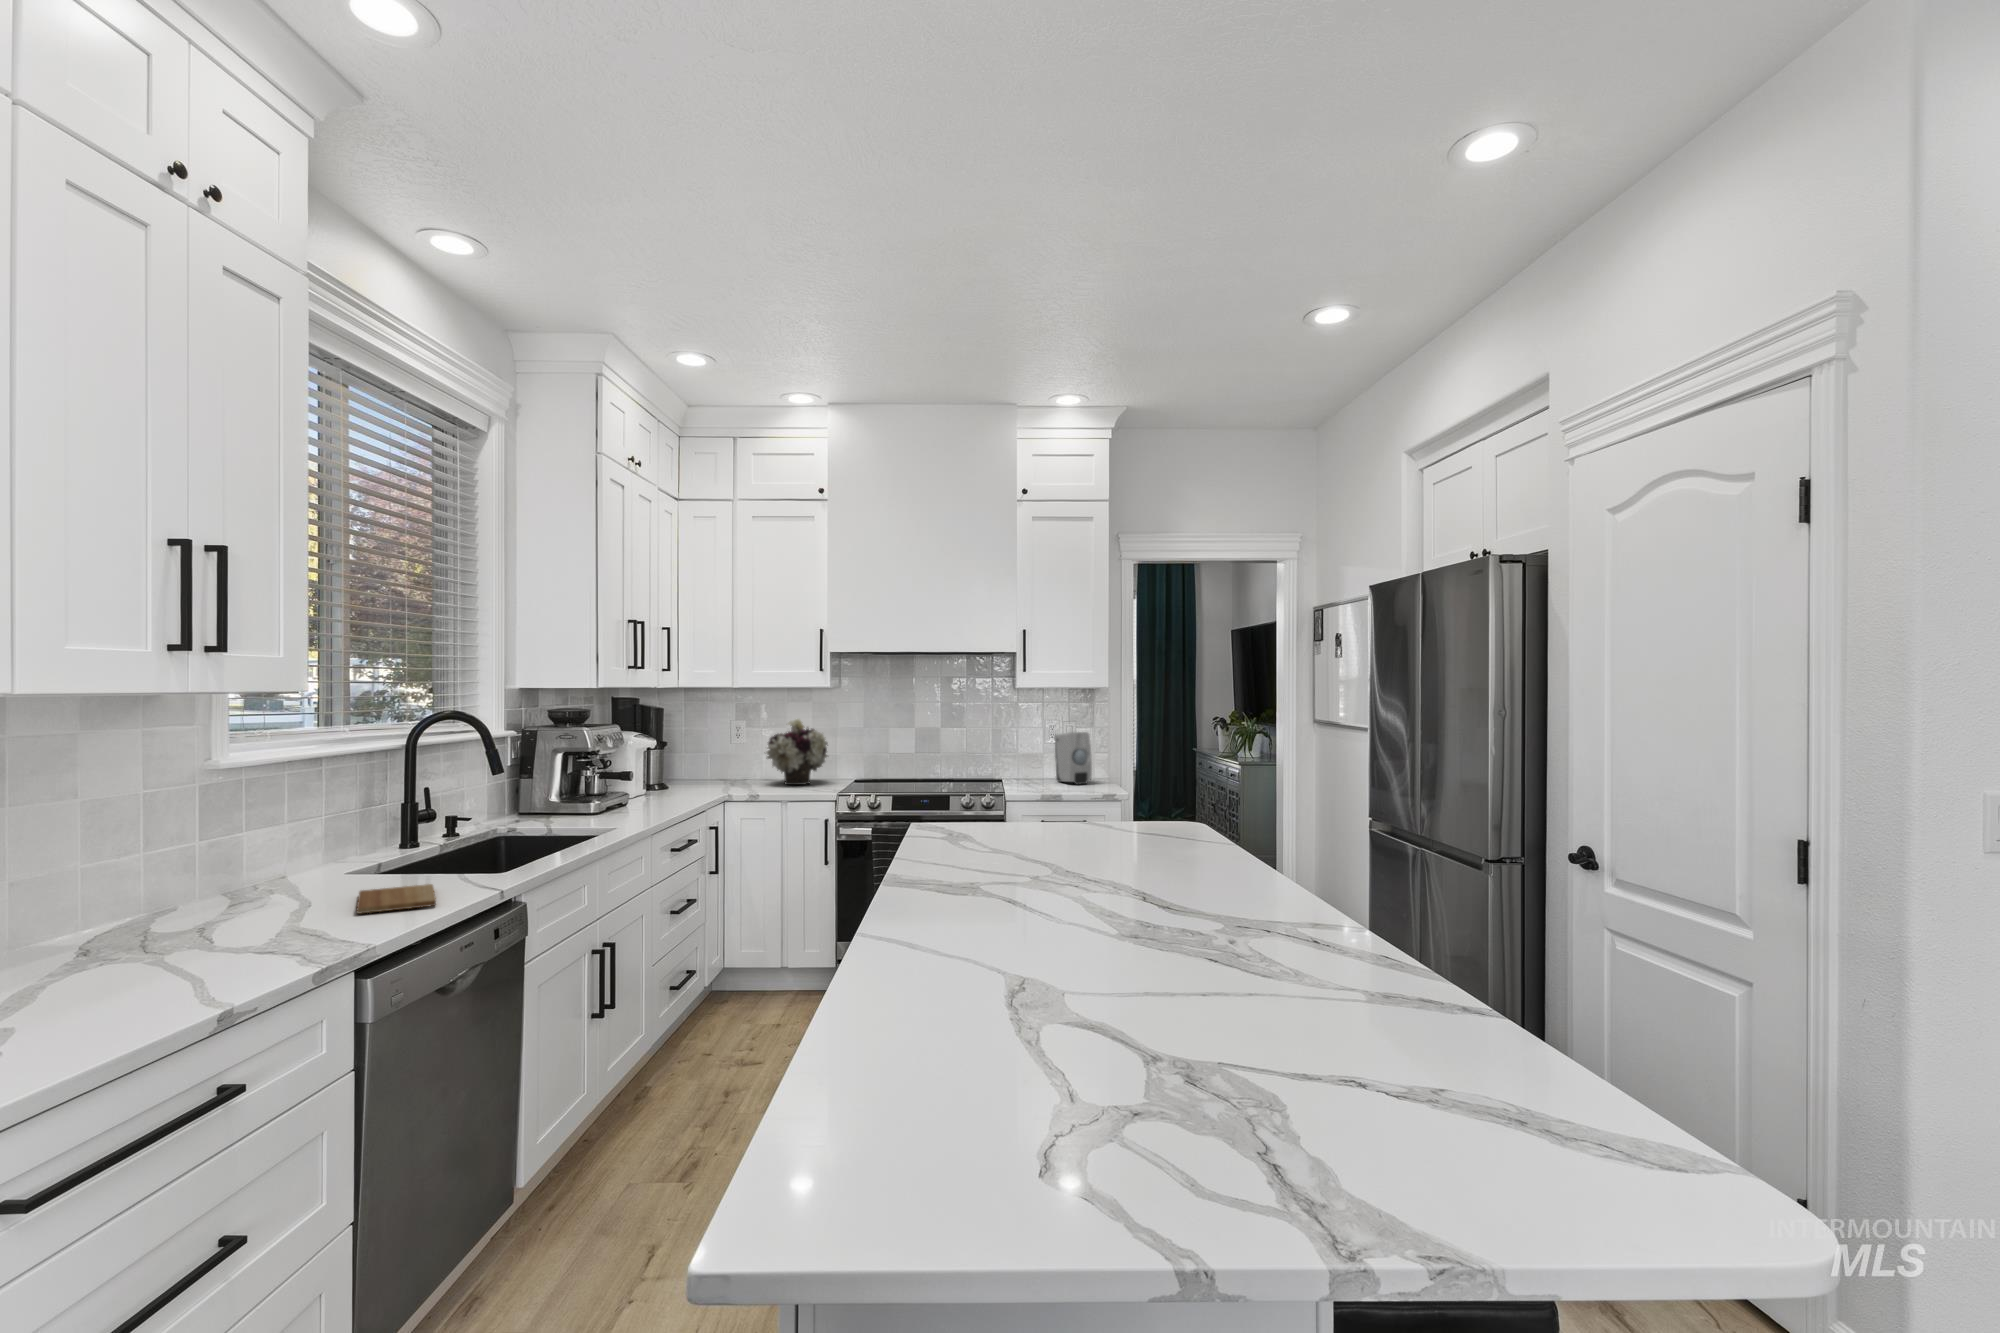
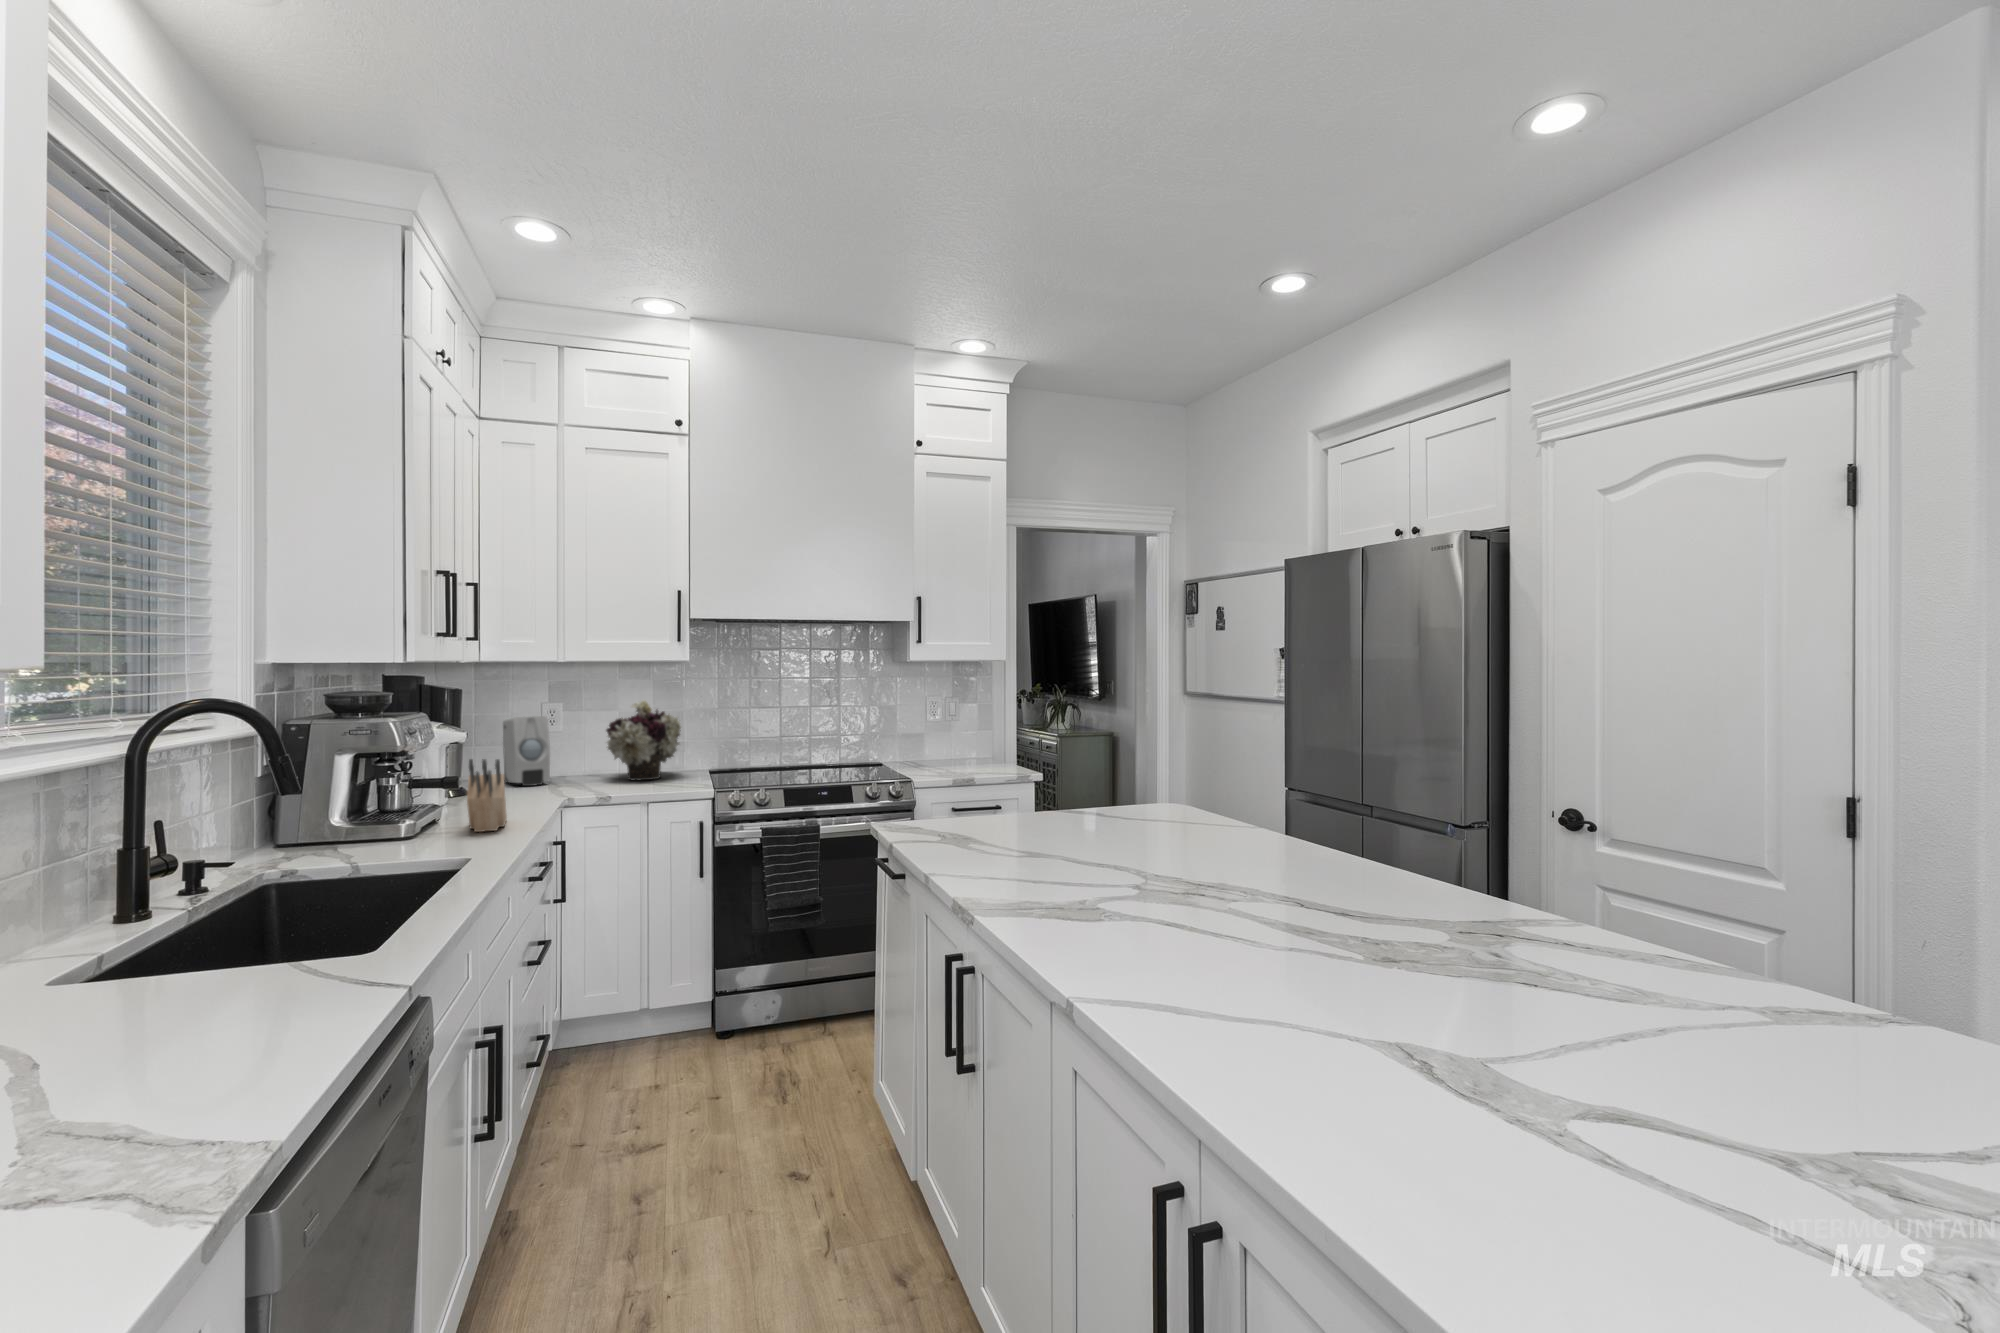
soap dispenser: present [1055,732,1092,784] -> present [503,716,550,786]
knife block: none [631,759,667,813] -> present [467,759,507,832]
cutting board: present [357,884,436,914] -> none [87,1002,283,1098]

